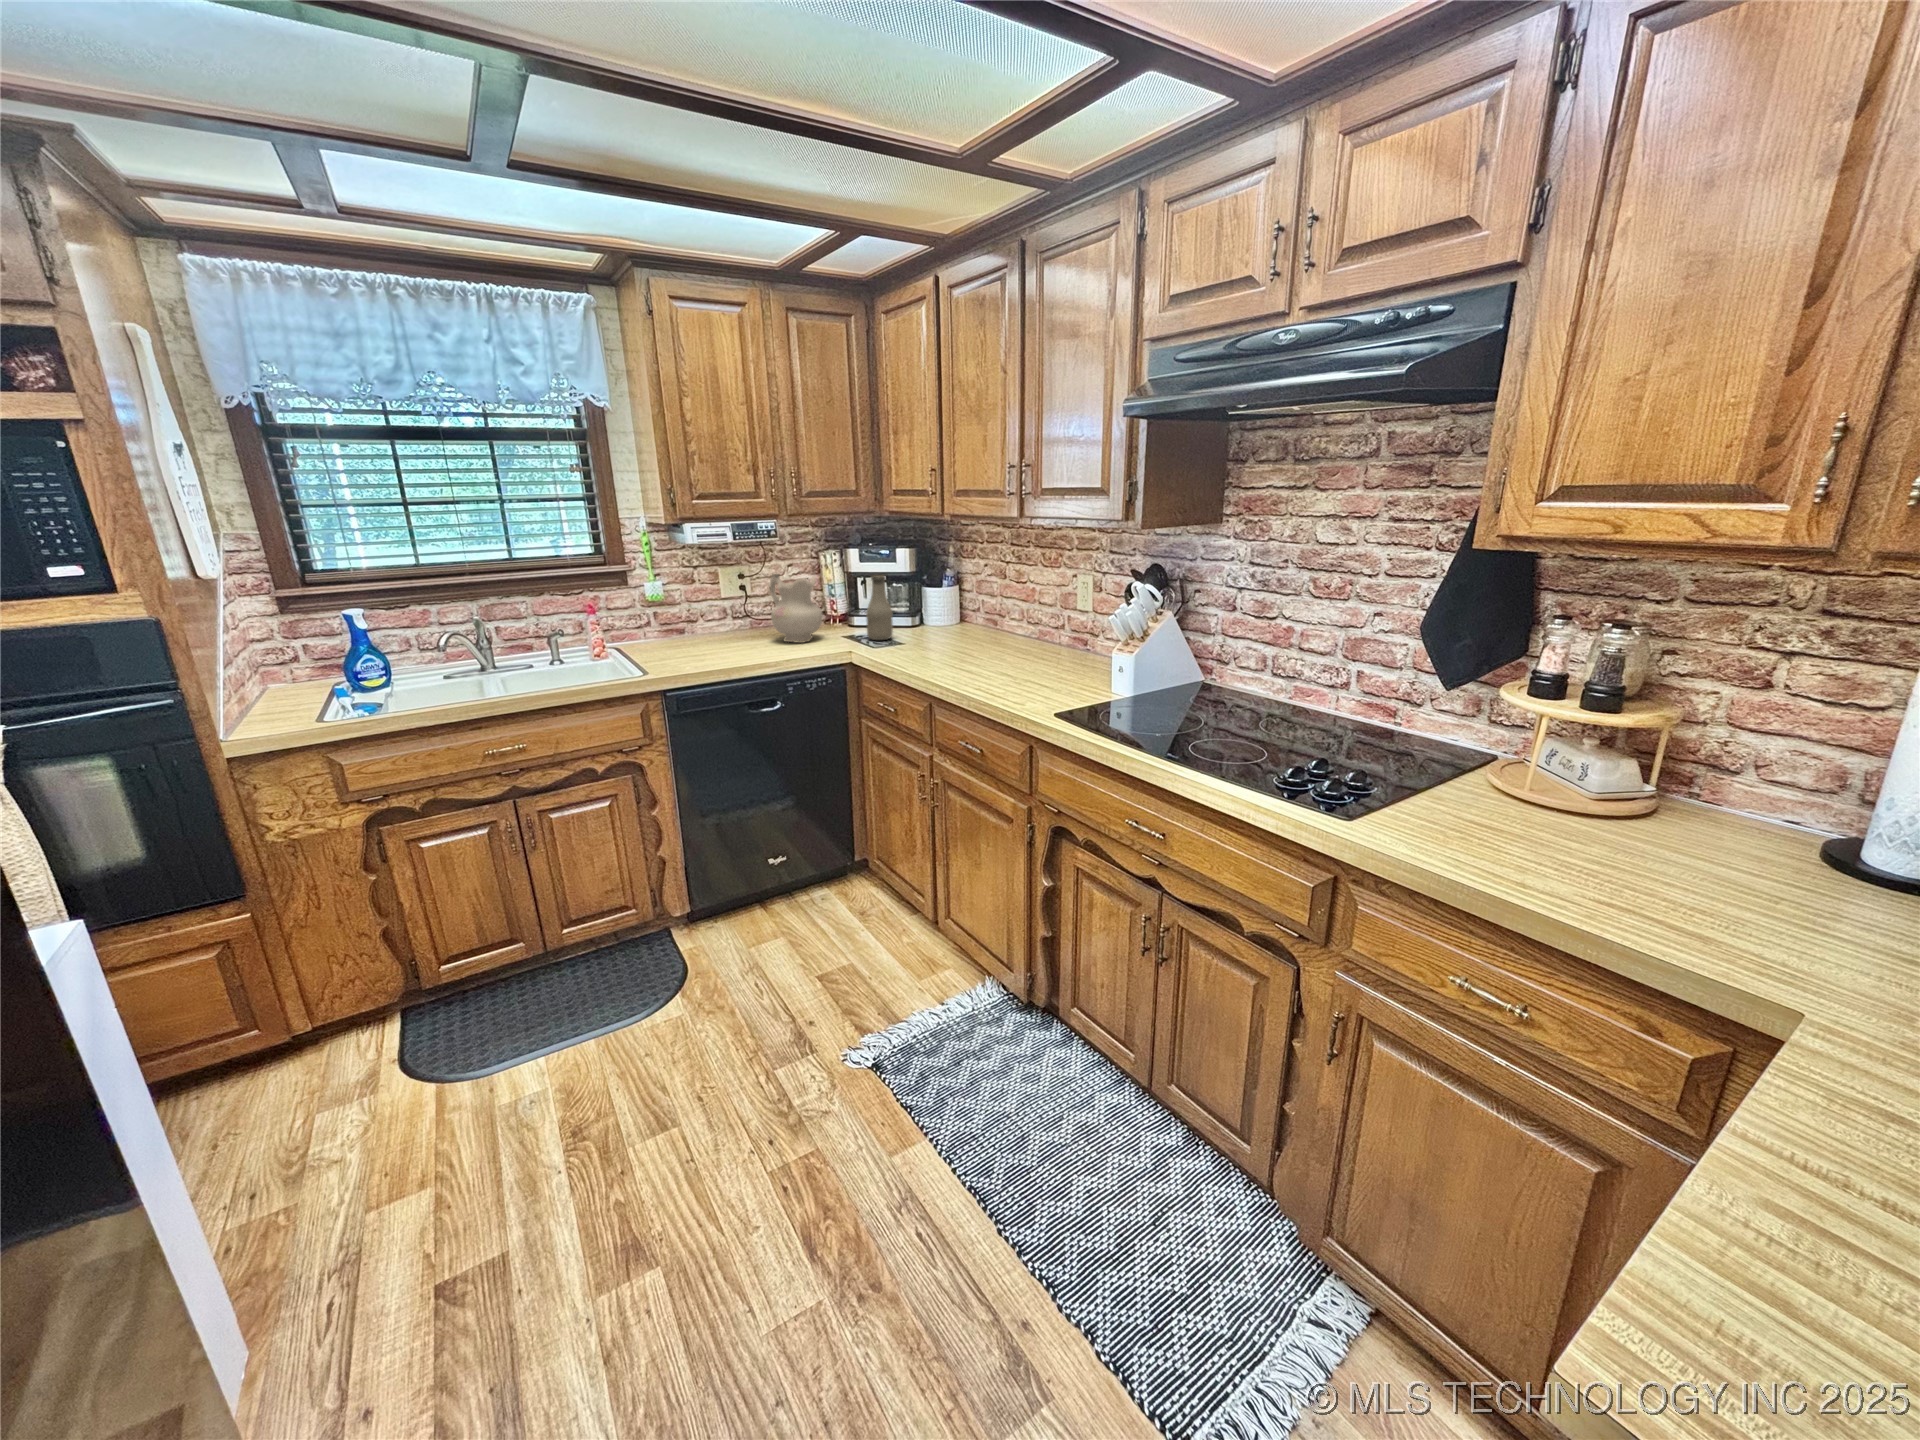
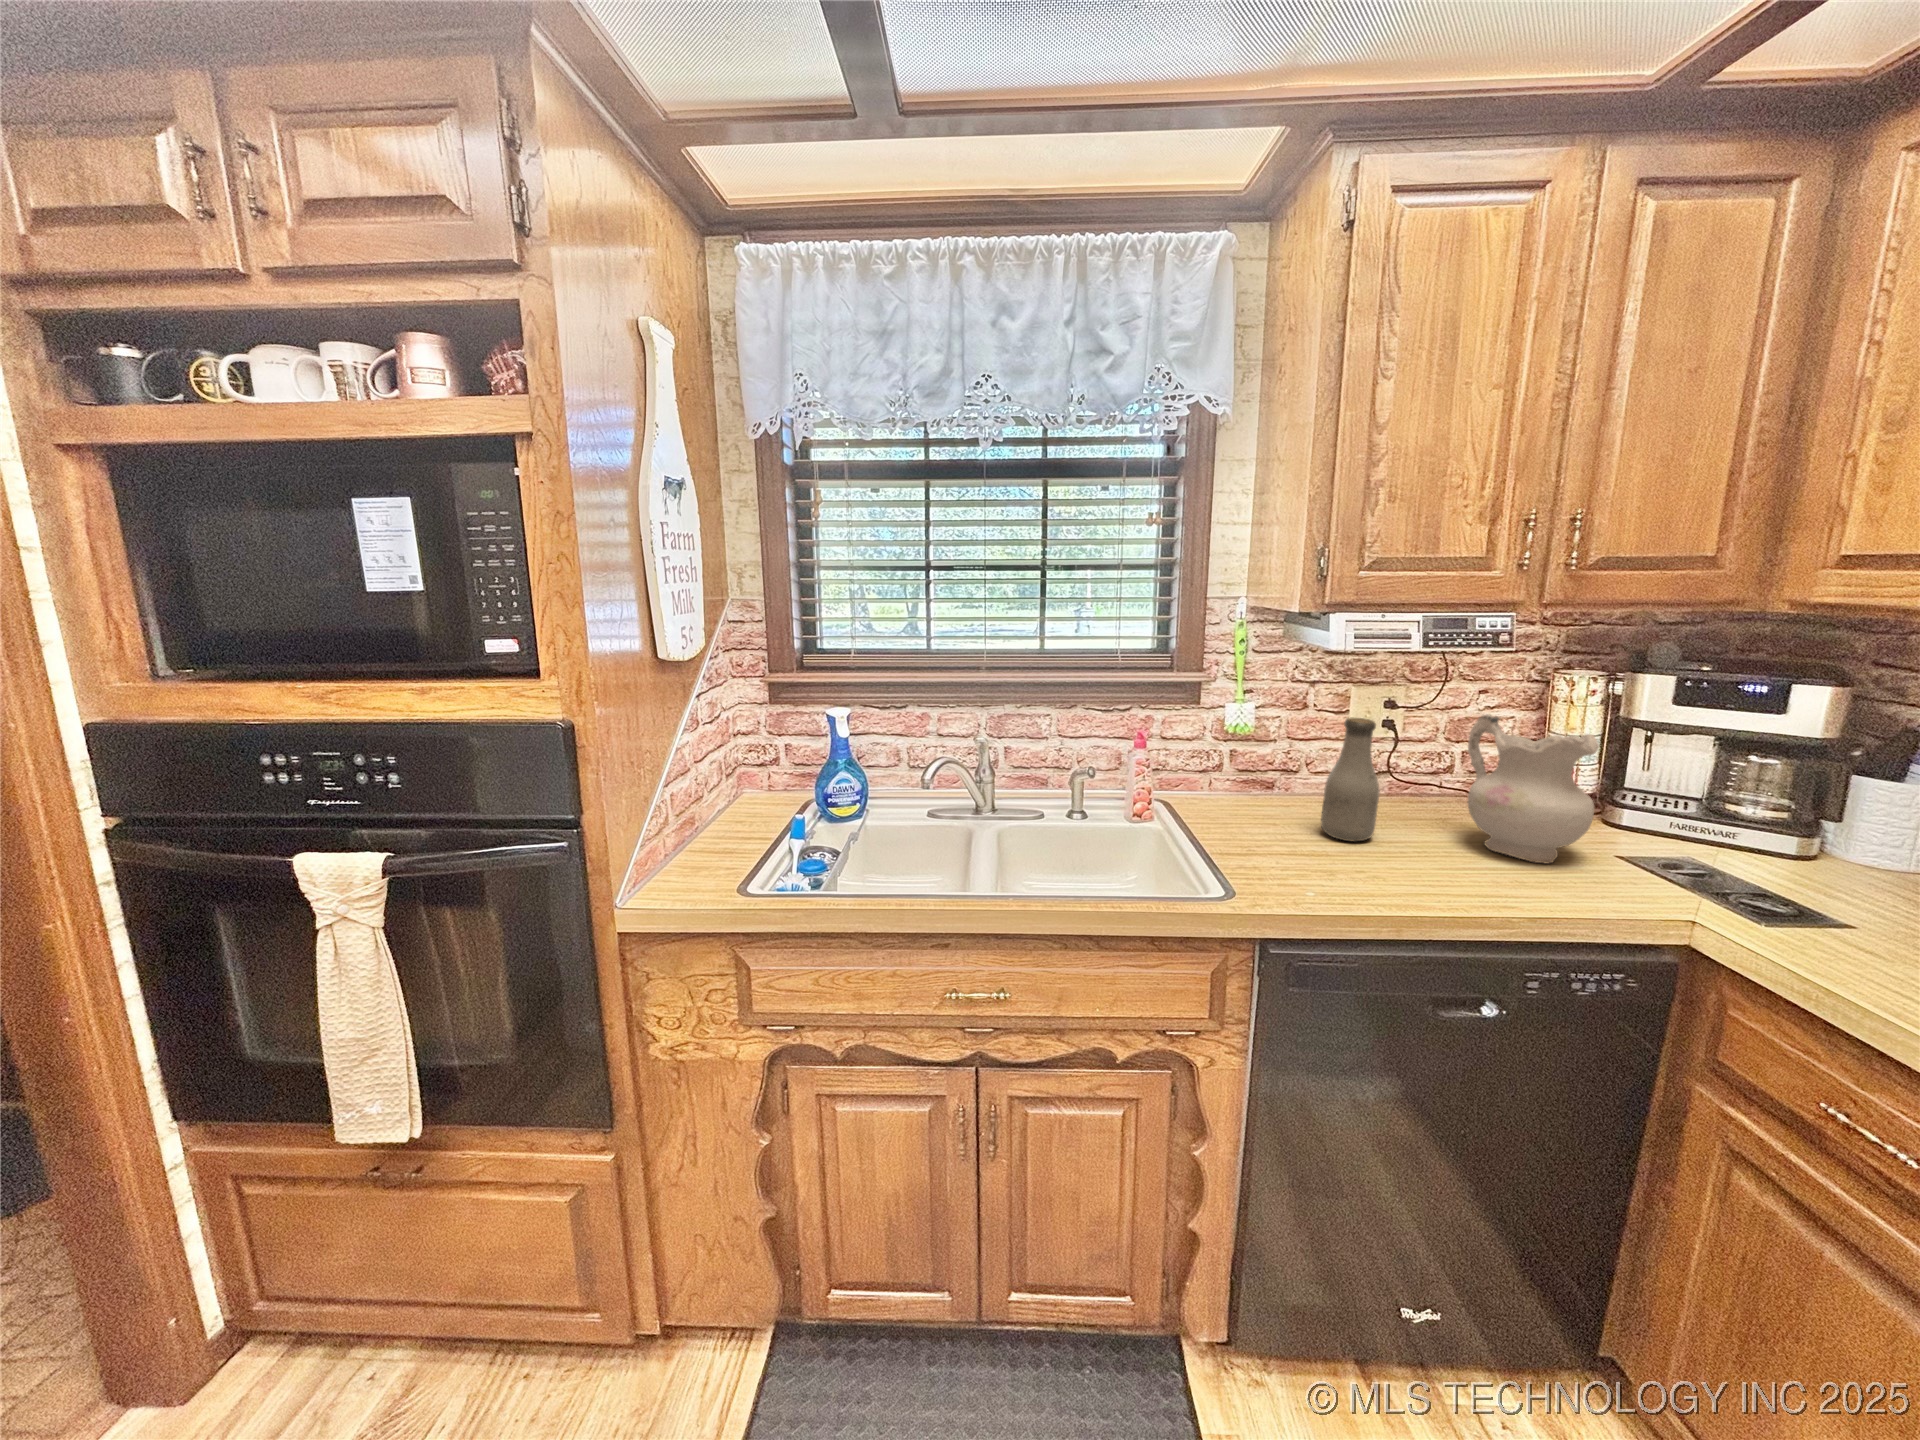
bottle: present [866,575,893,640] -> present [1321,718,1380,842]

